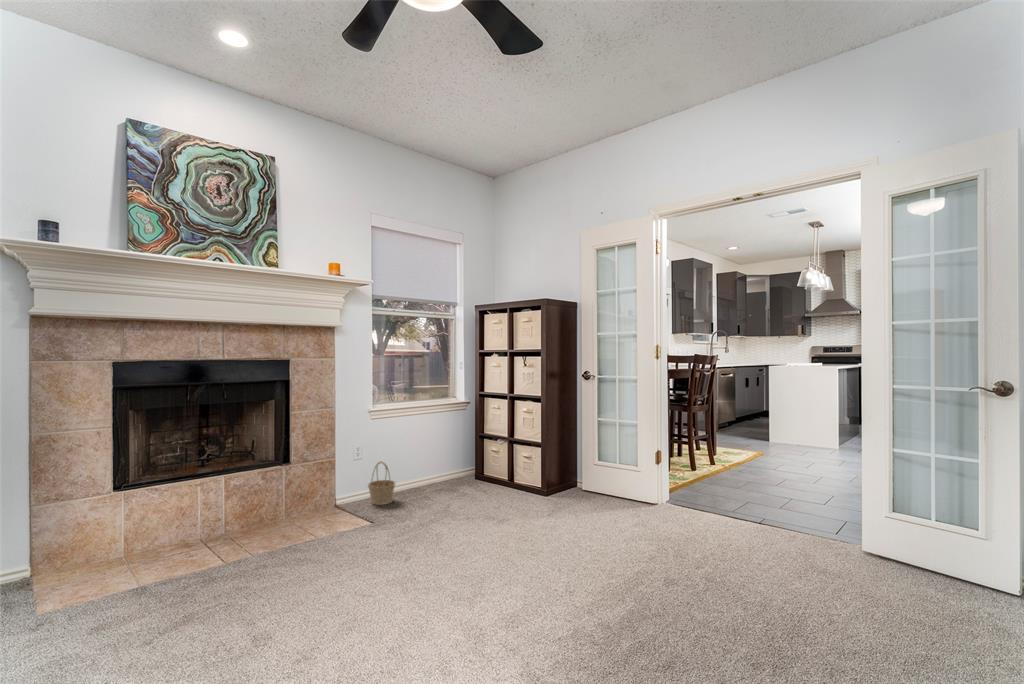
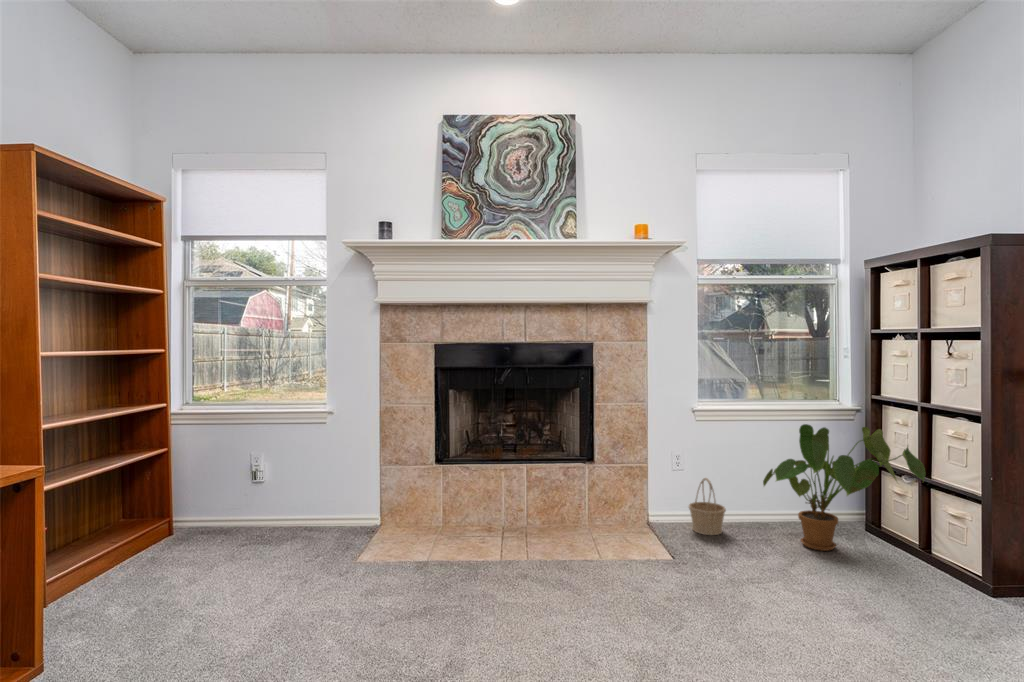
house plant: none [419,412,513,497] -> present [763,424,925,551]

